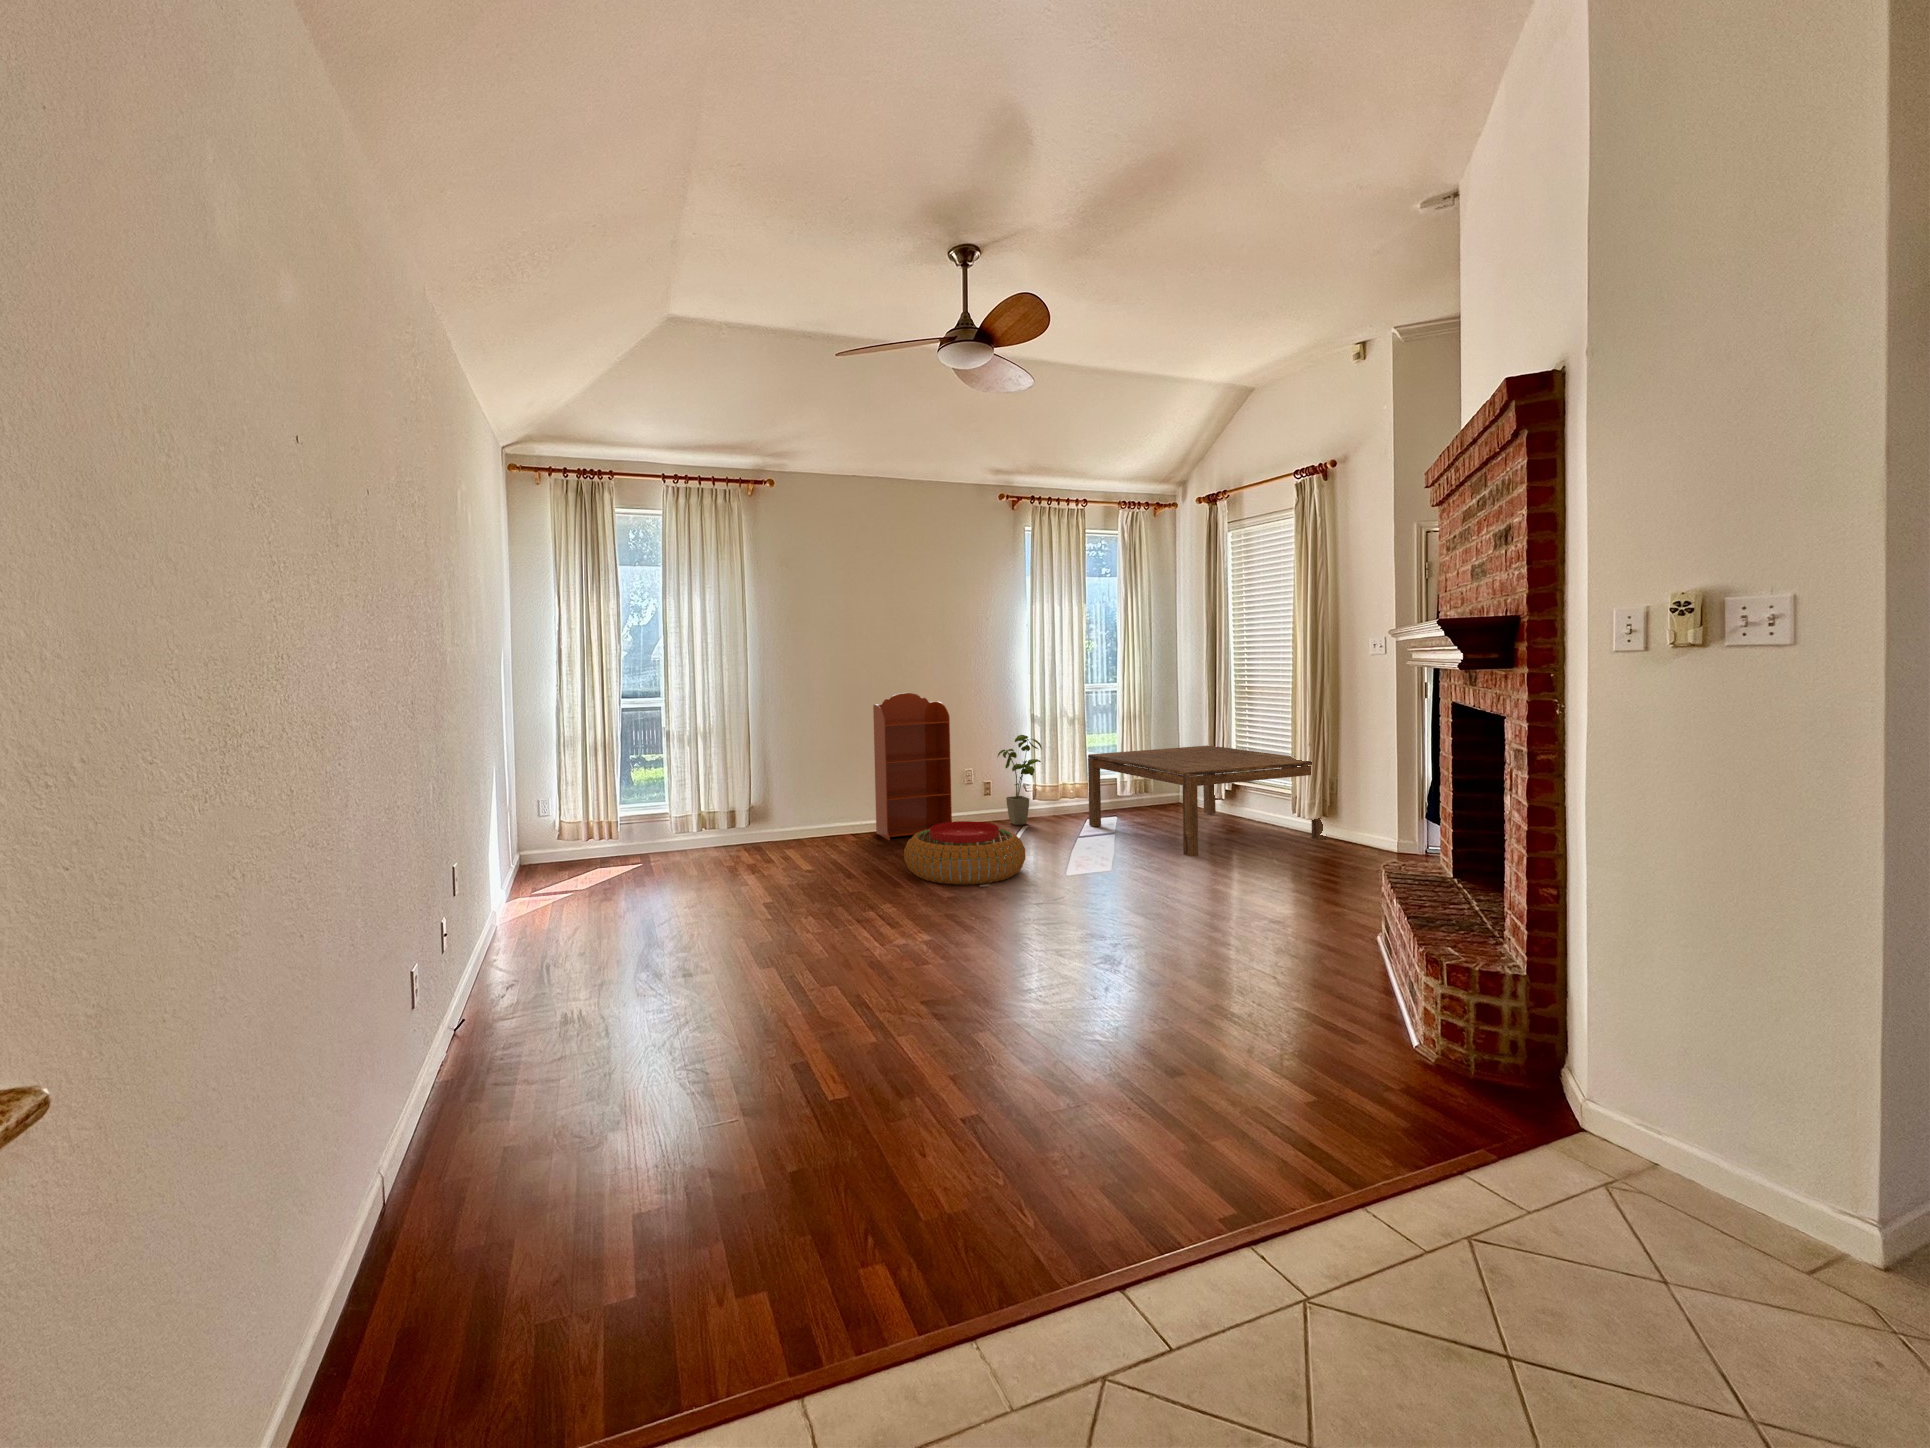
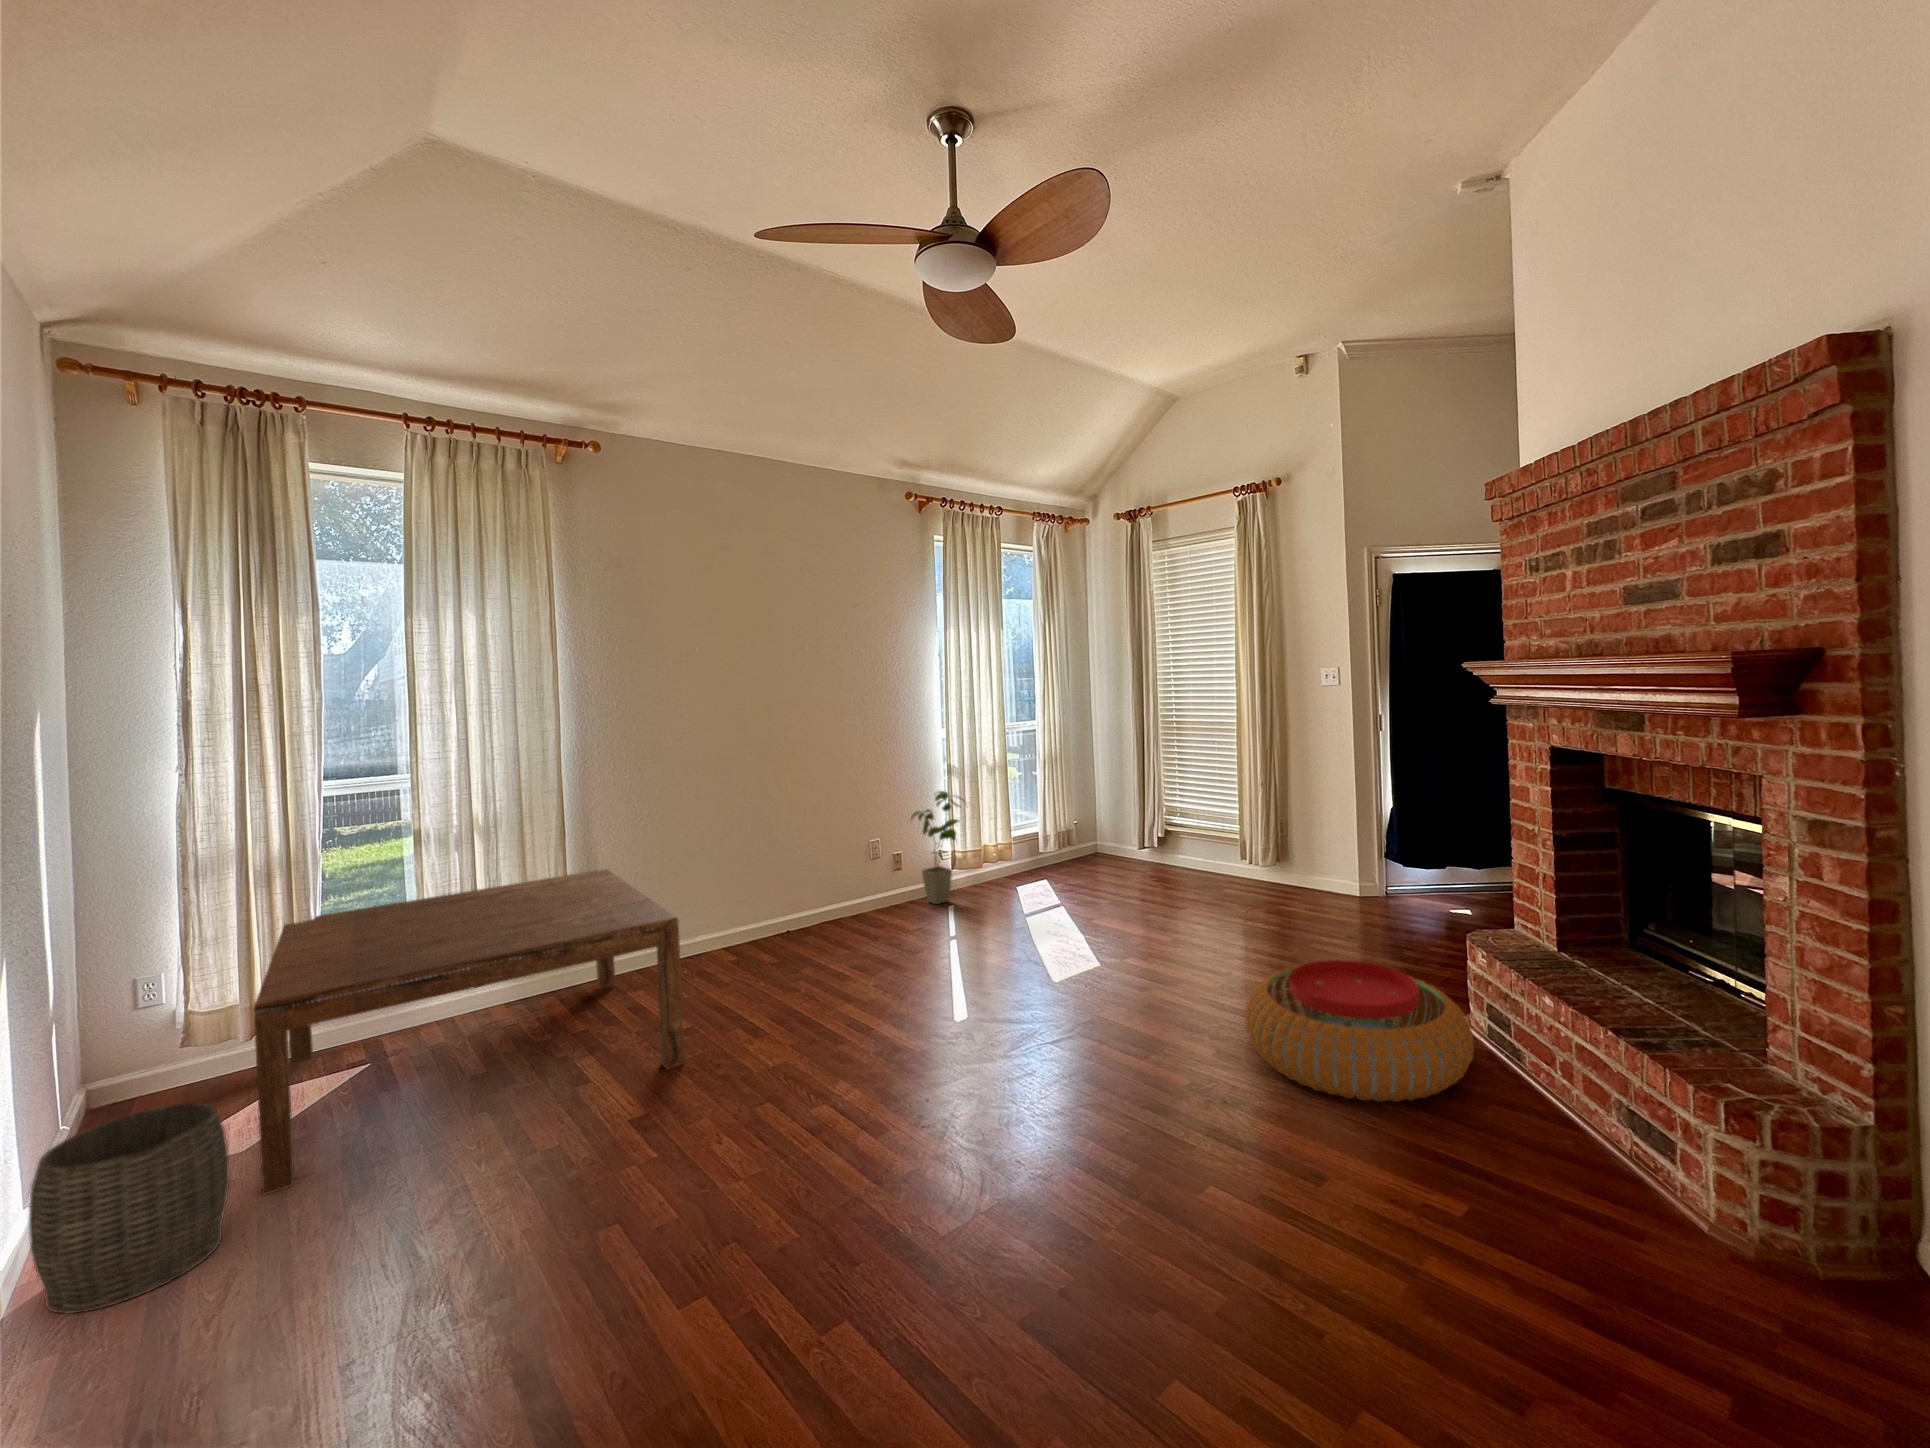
bookcase: present [873,693,952,840] -> none [751,746,867,952]
coffee table: present [1088,745,1326,857] -> present [254,869,685,1195]
pouf: present [904,821,1025,885] -> present [1245,960,1474,1102]
woven basket: none [509,847,579,927] -> present [29,1103,230,1314]

